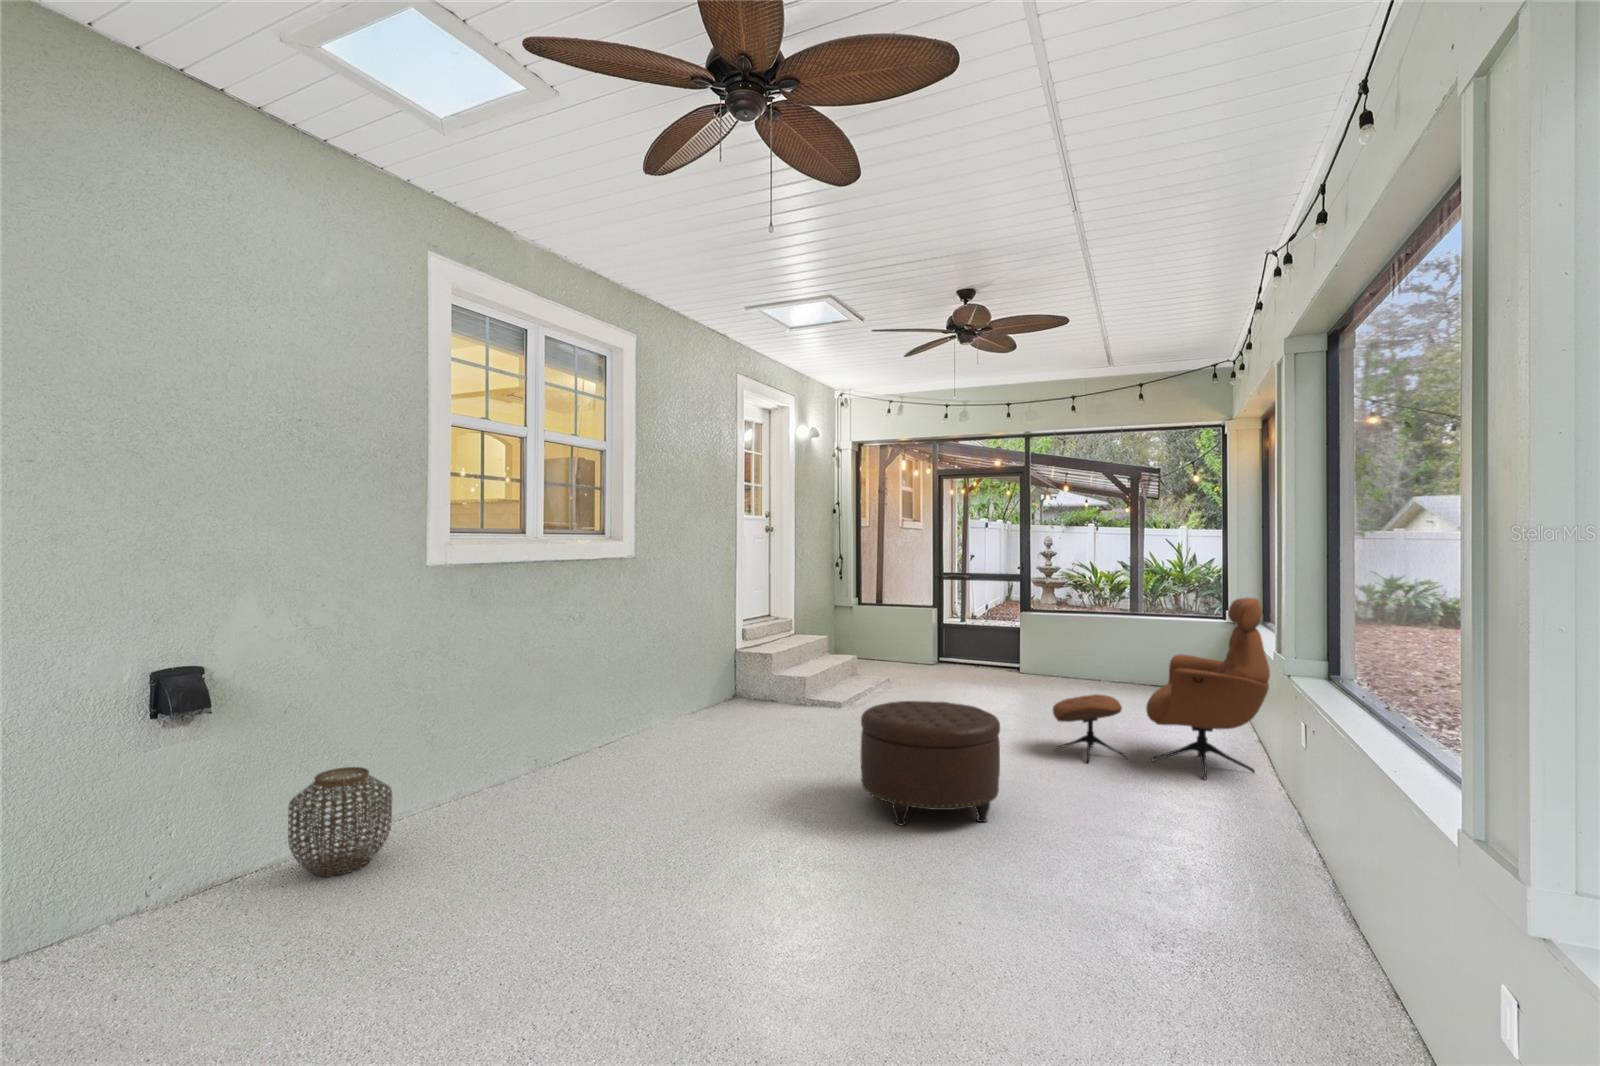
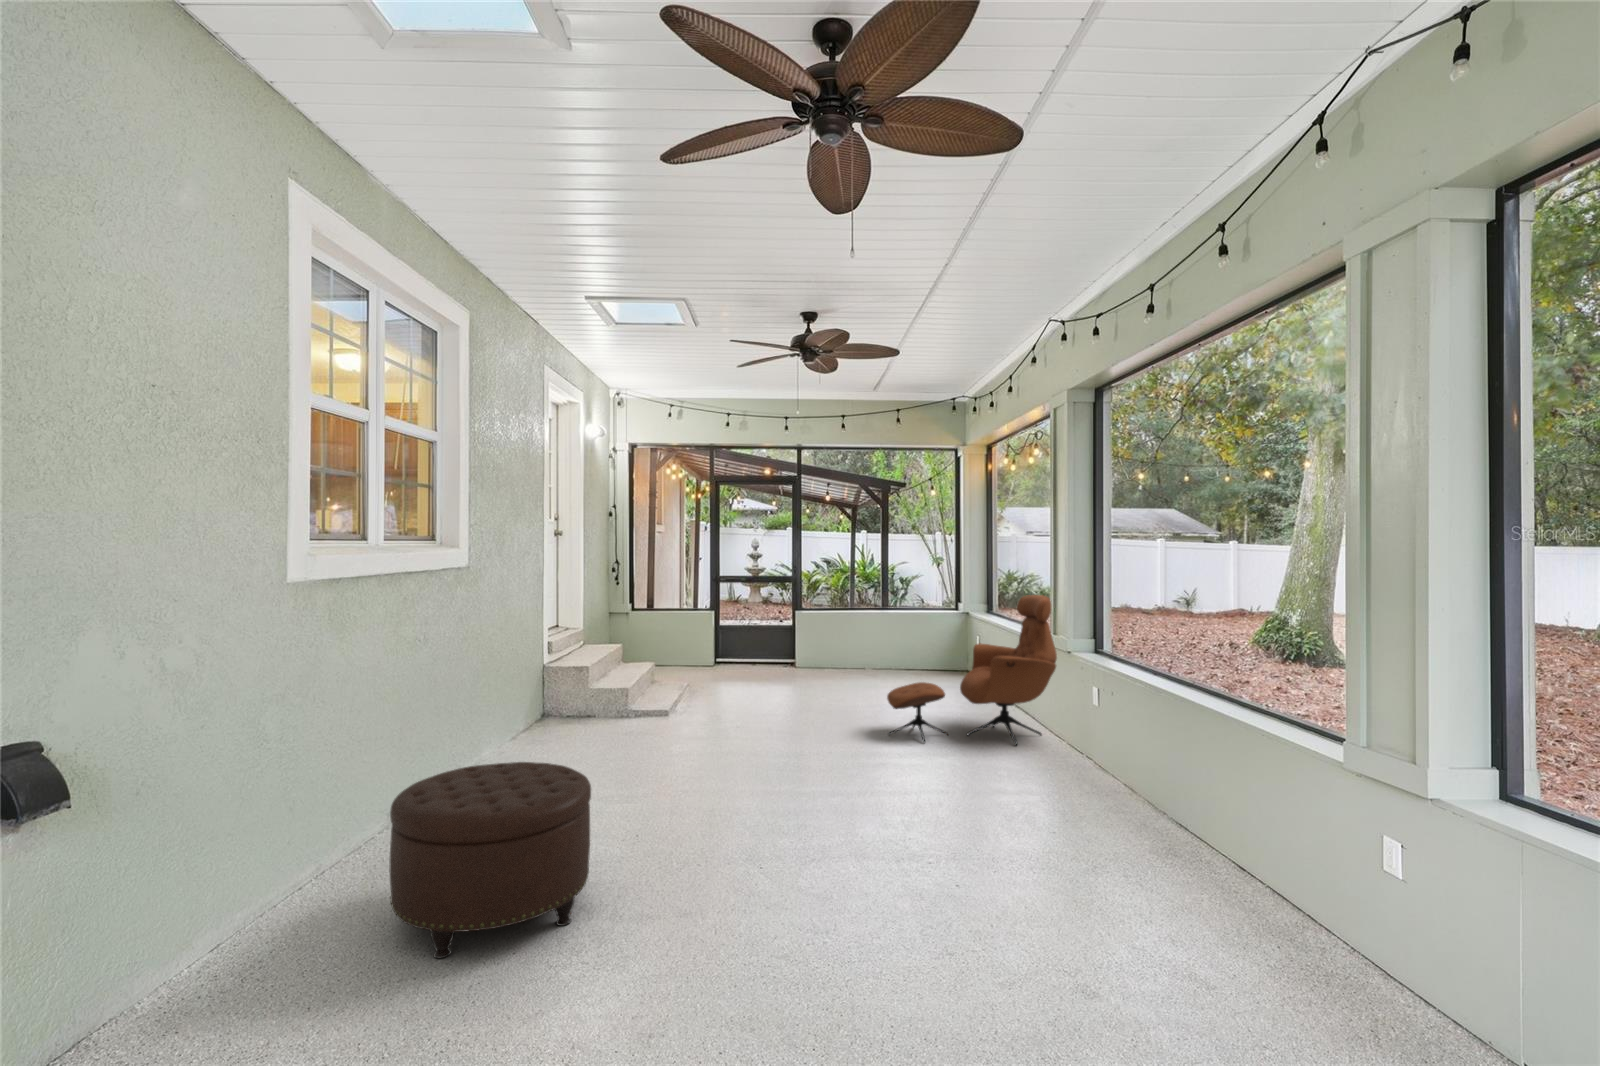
ottoman: present [861,701,1000,825] -> present [389,762,591,958]
woven basket: present [288,767,392,877] -> none [147,862,300,1022]

